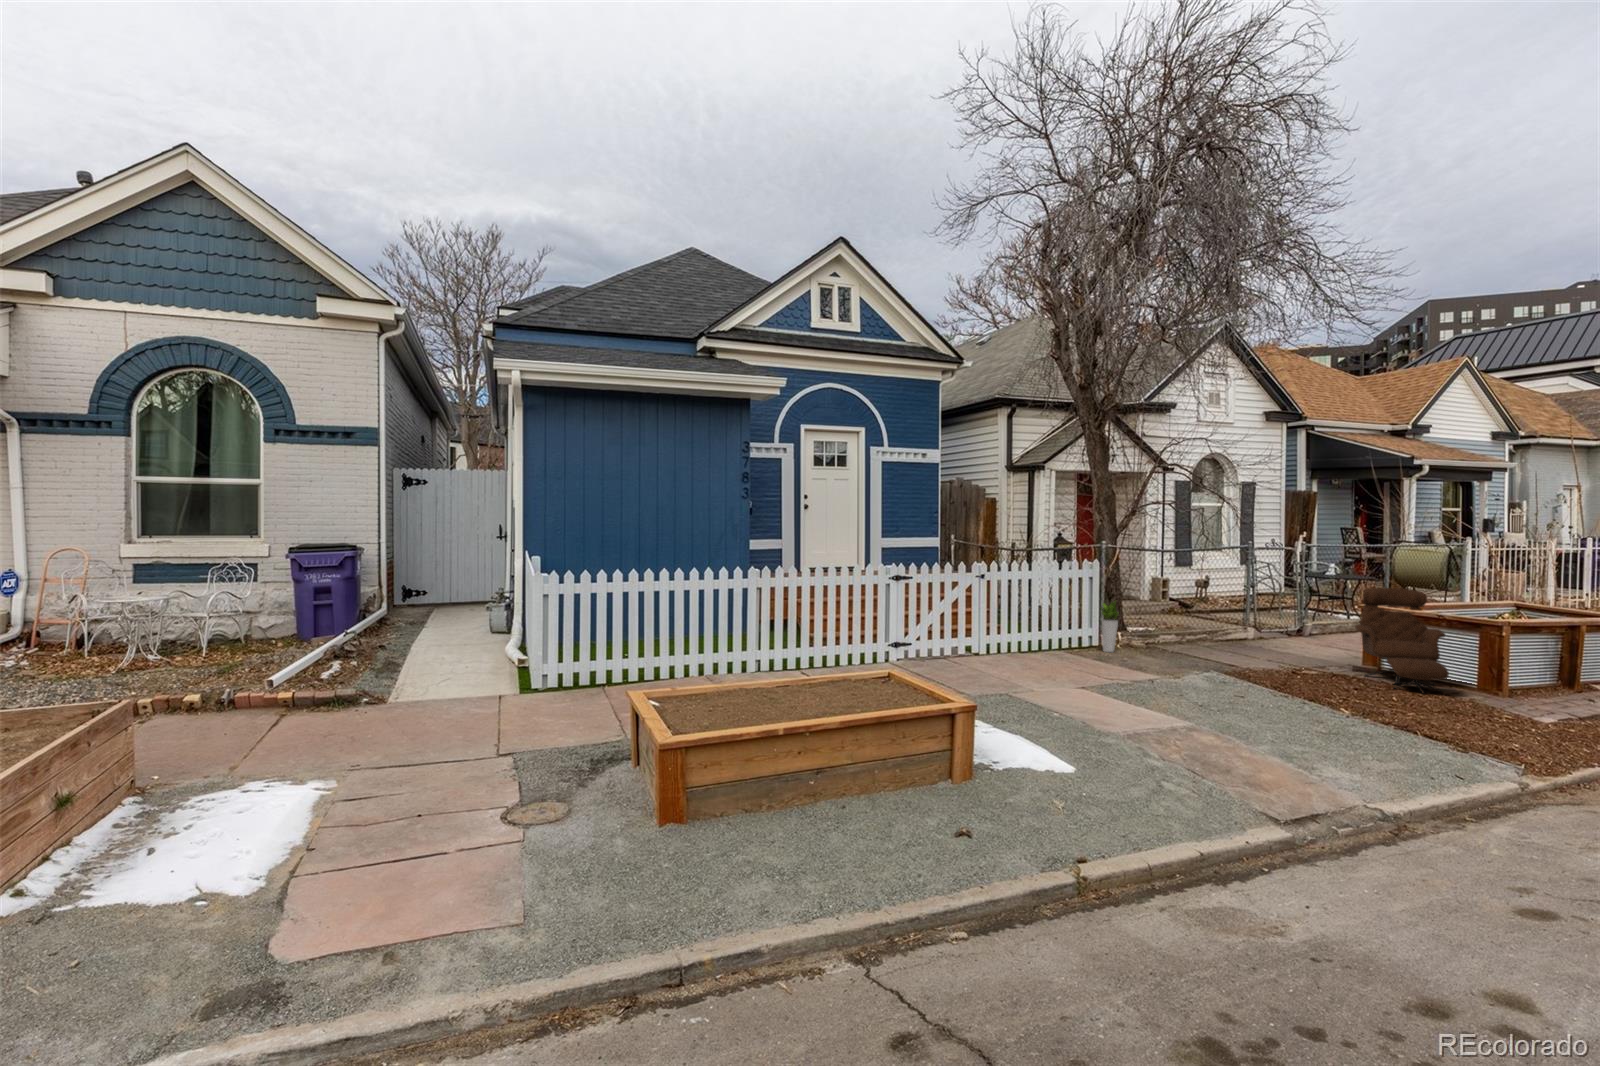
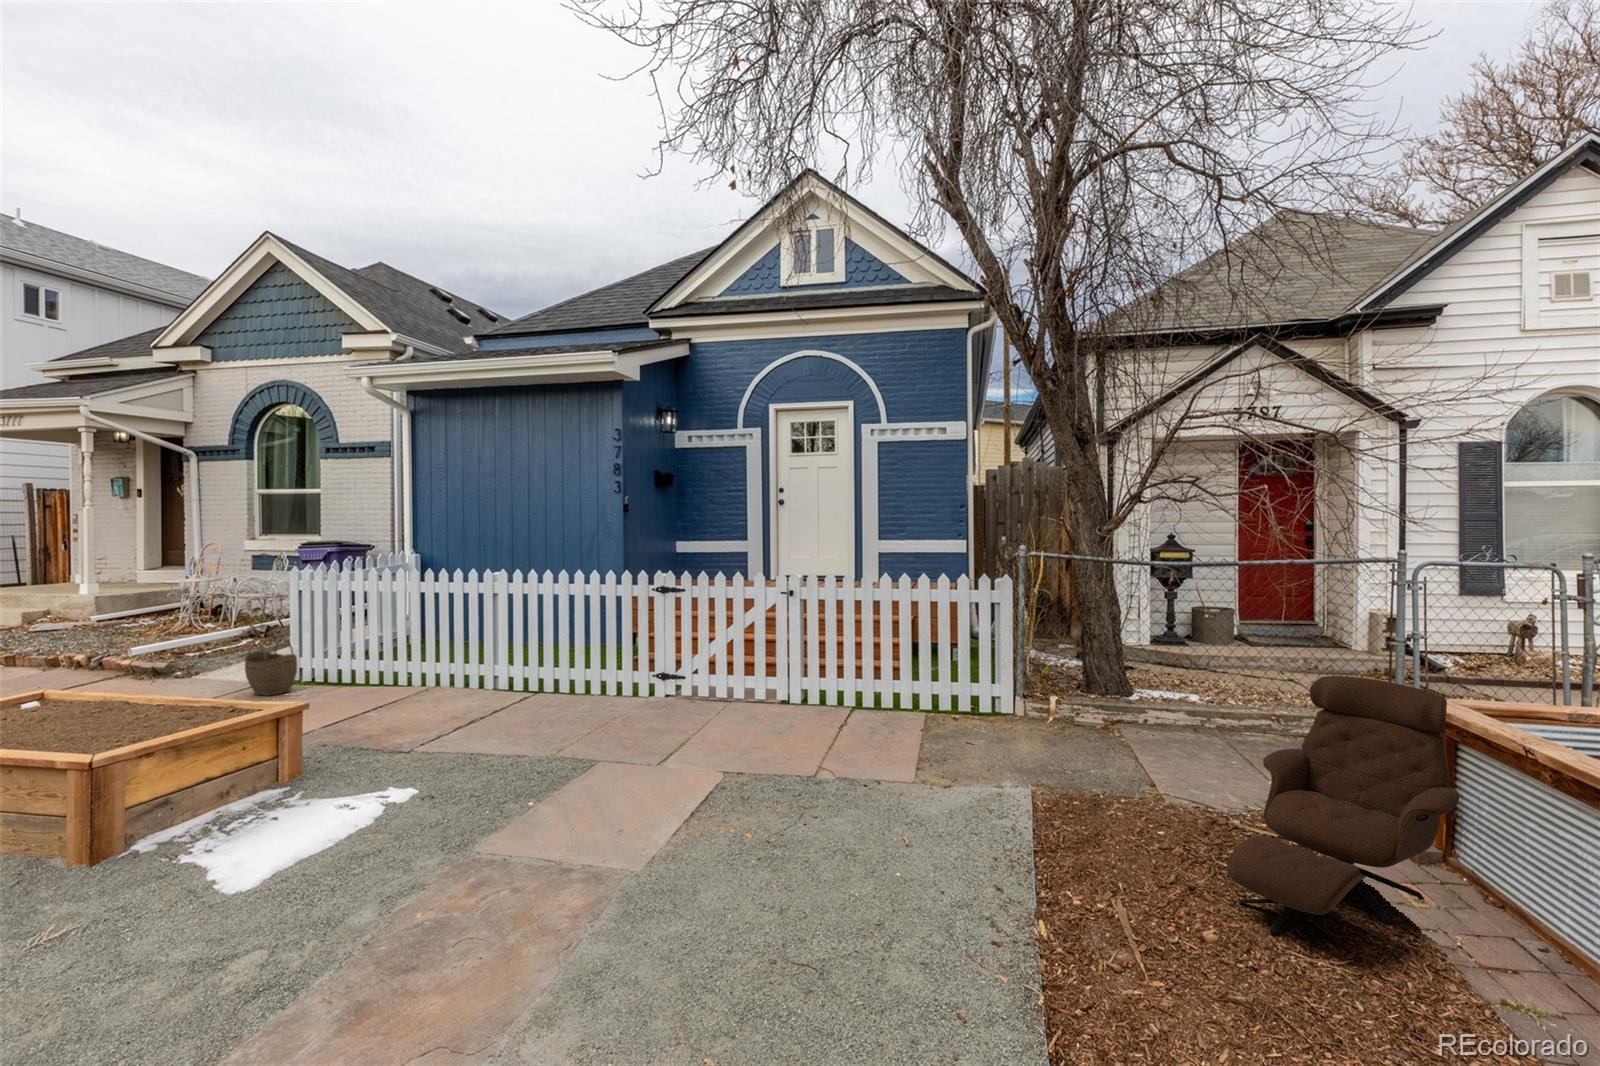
planter: present [1101,602,1118,652] -> none [925,646,959,727]
woven basket: none [557,639,607,699] -> present [245,639,297,696]

